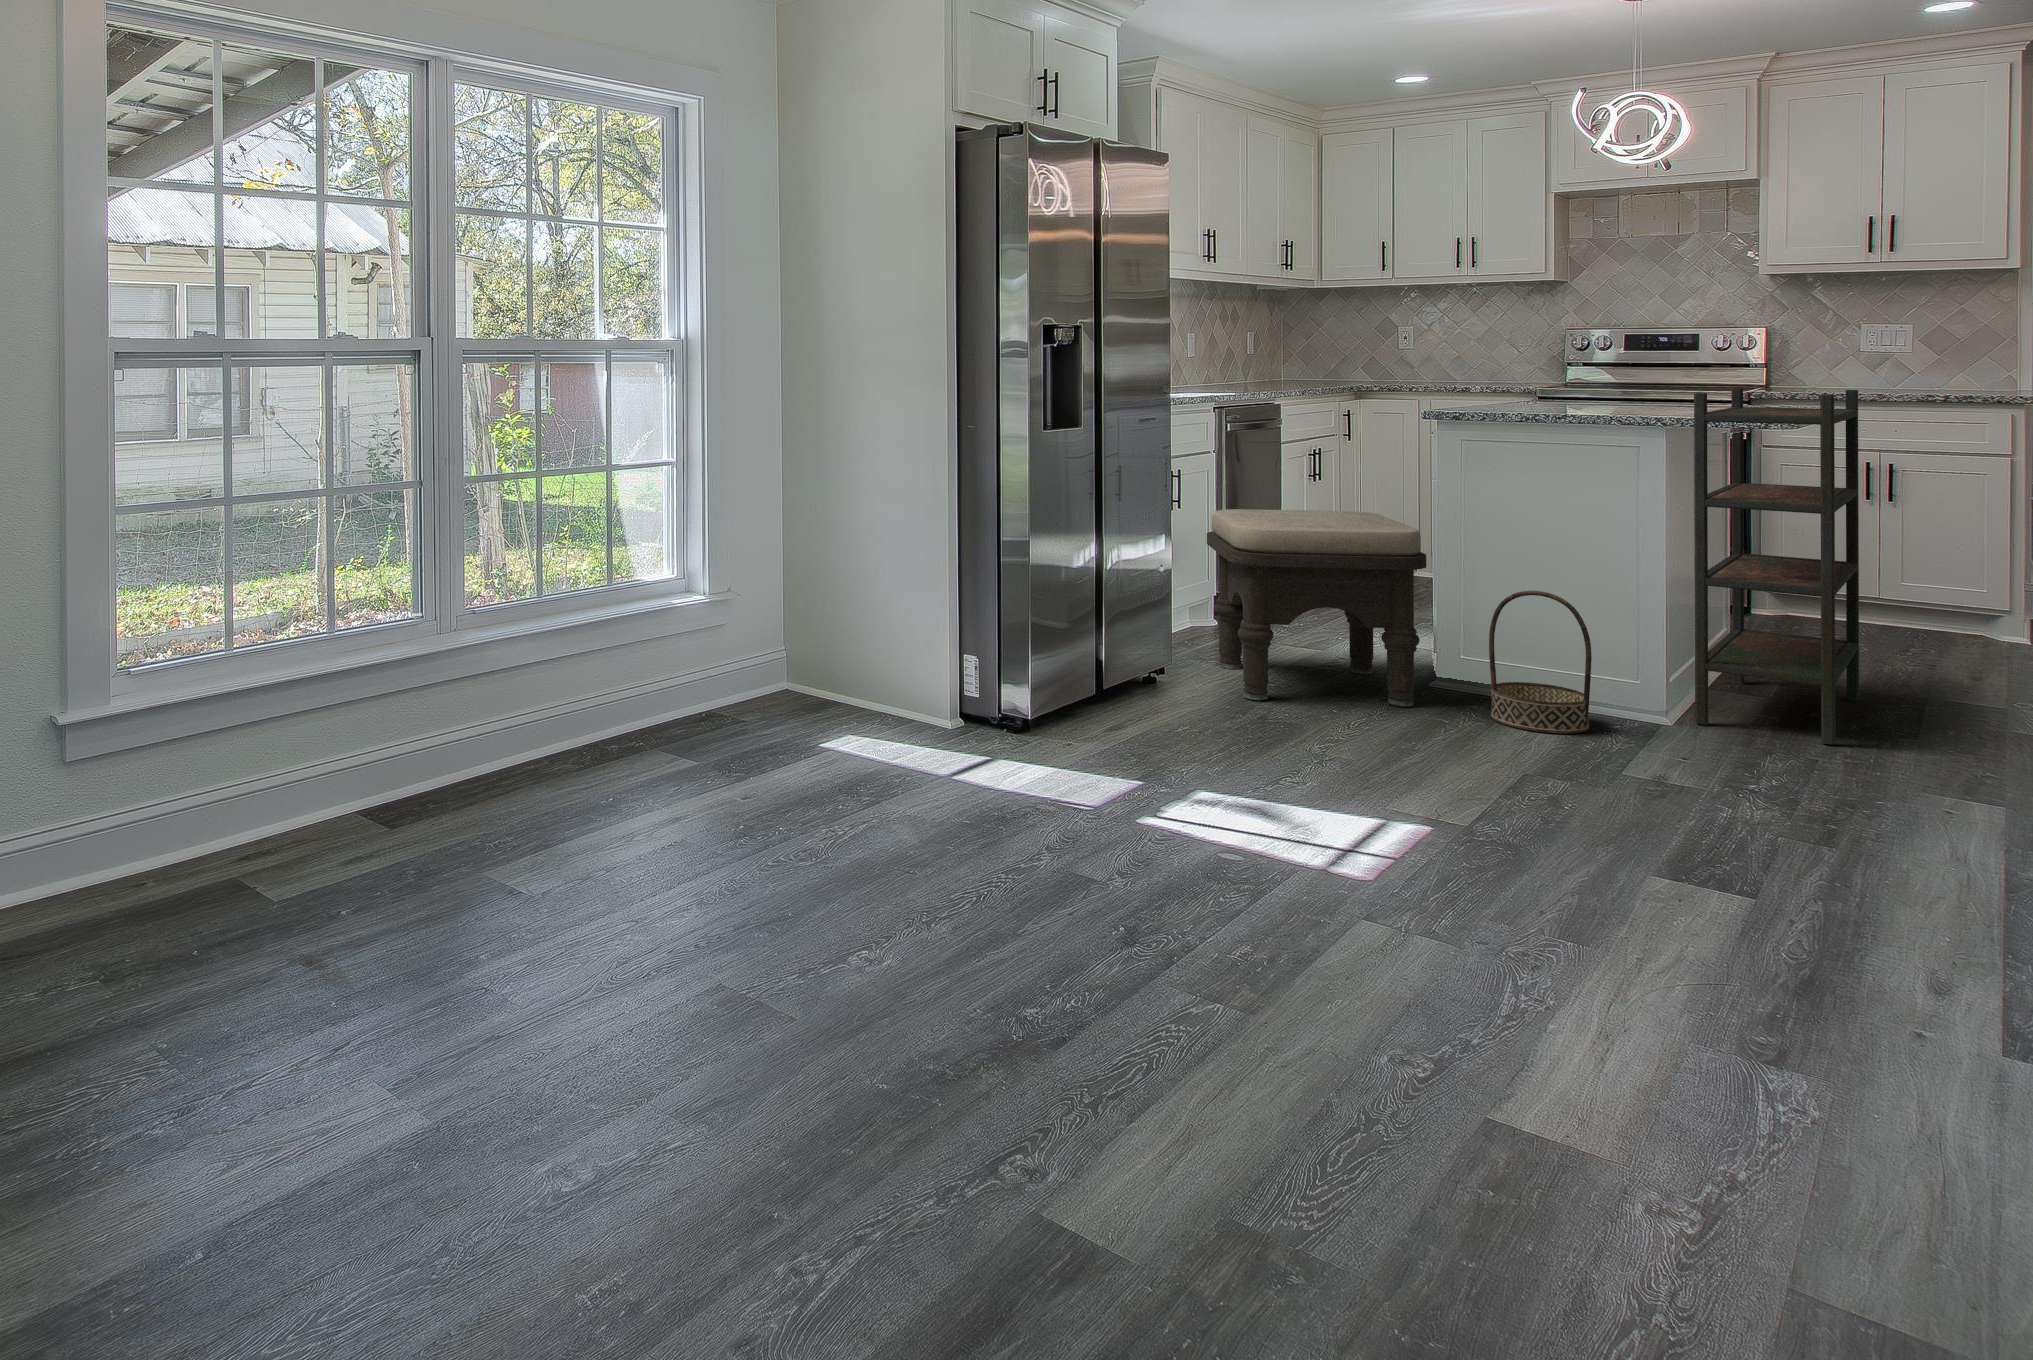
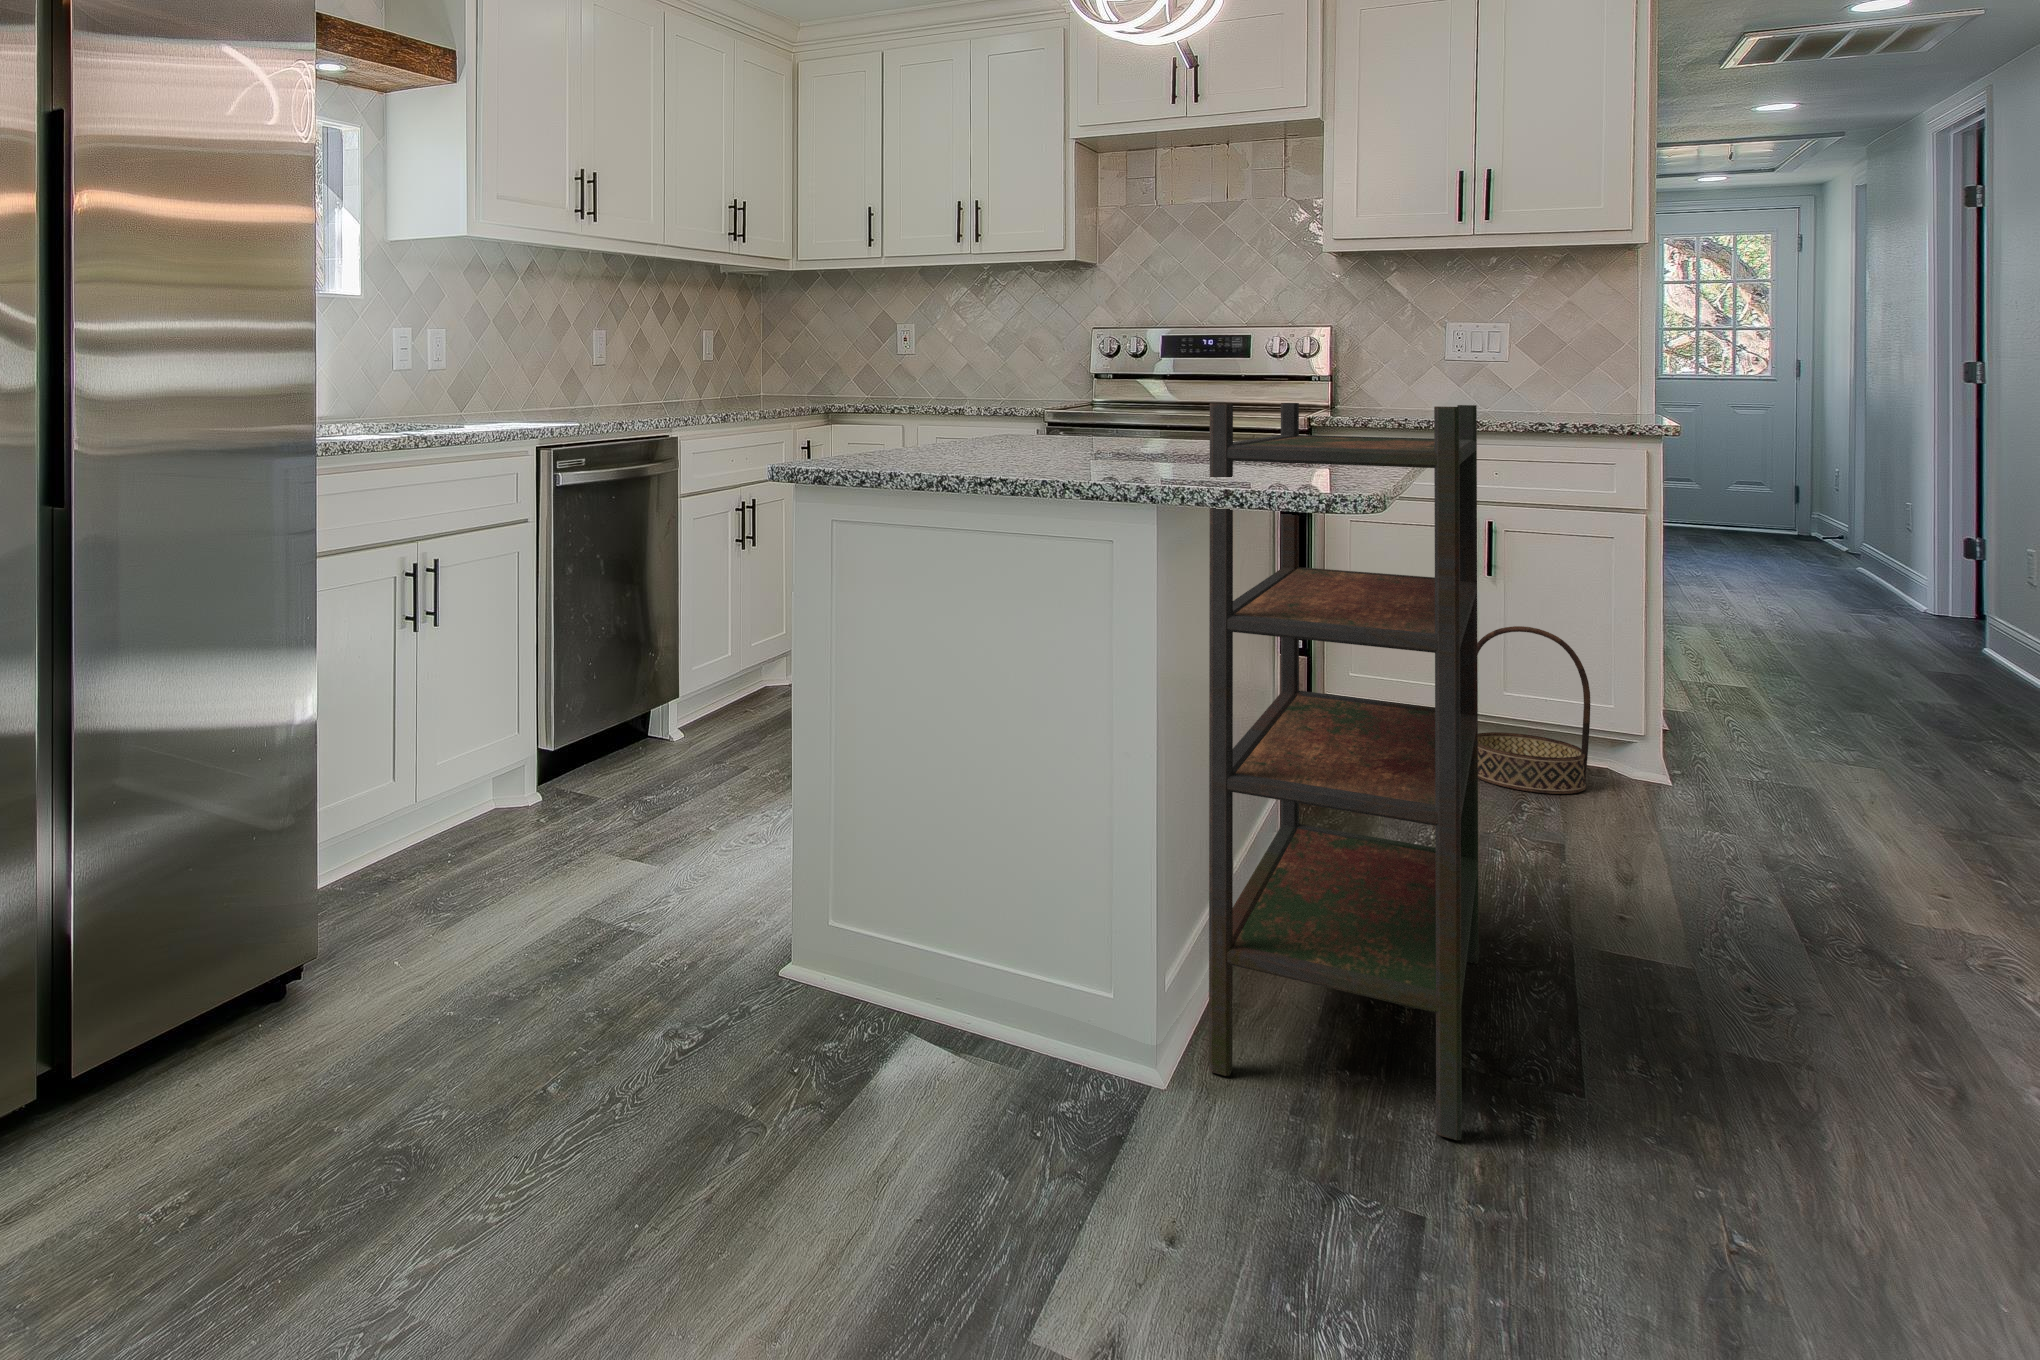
ottoman: present [1207,509,1426,707] -> none [349,620,730,1049]
basket: present [1489,591,1592,733] -> present [1477,626,1590,794]

